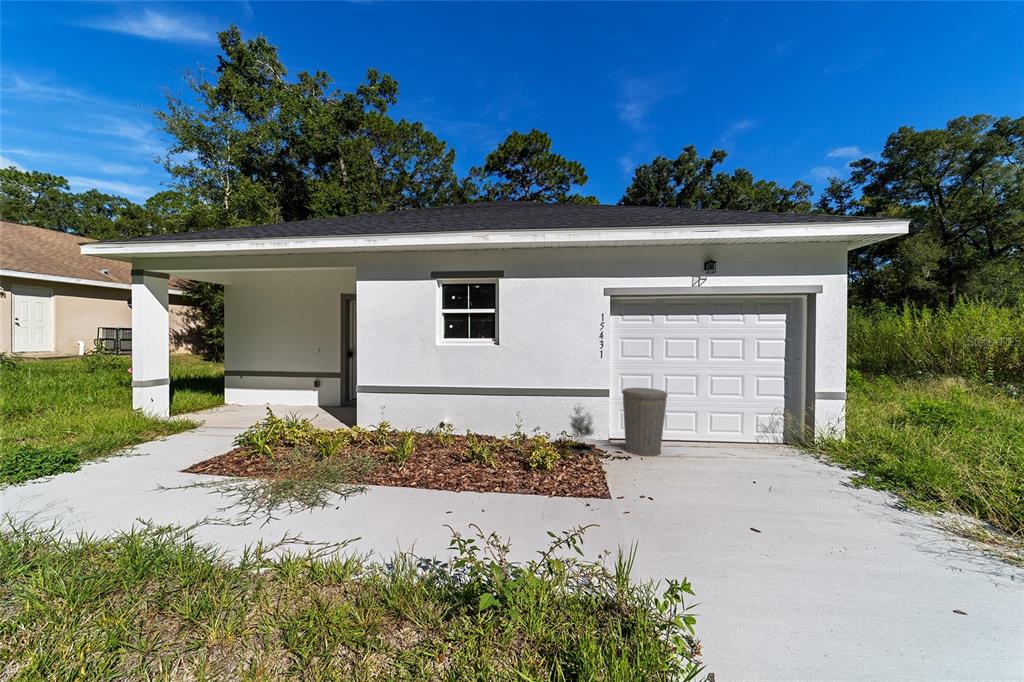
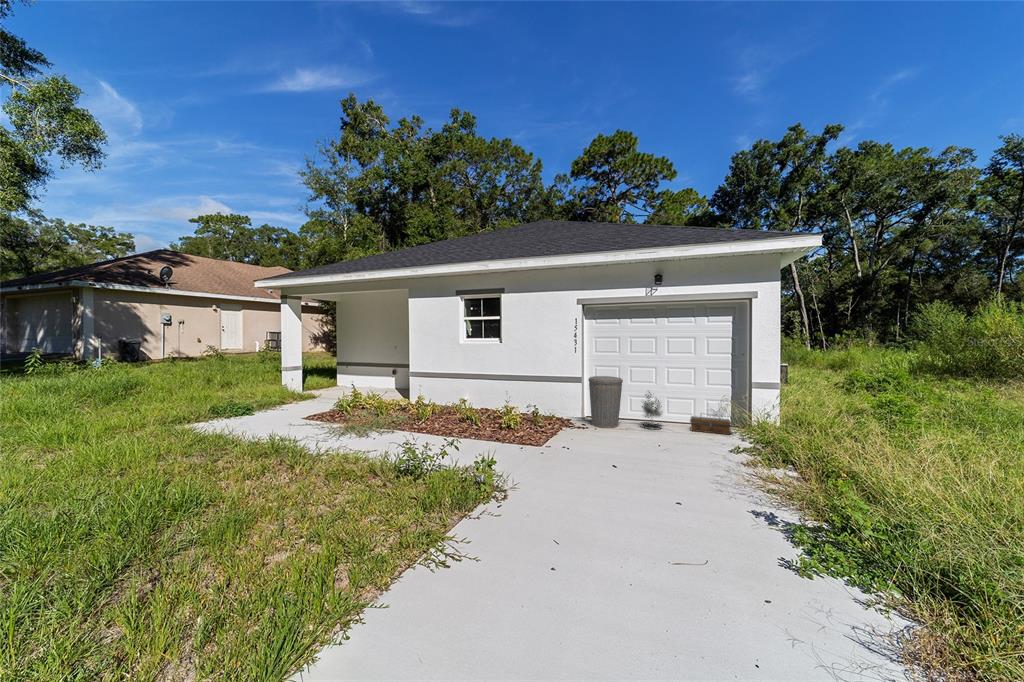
potted tree: present [568,408,594,453] -> present [641,392,662,430]
toolbox: none [740,431,796,457] -> present [690,416,731,435]

